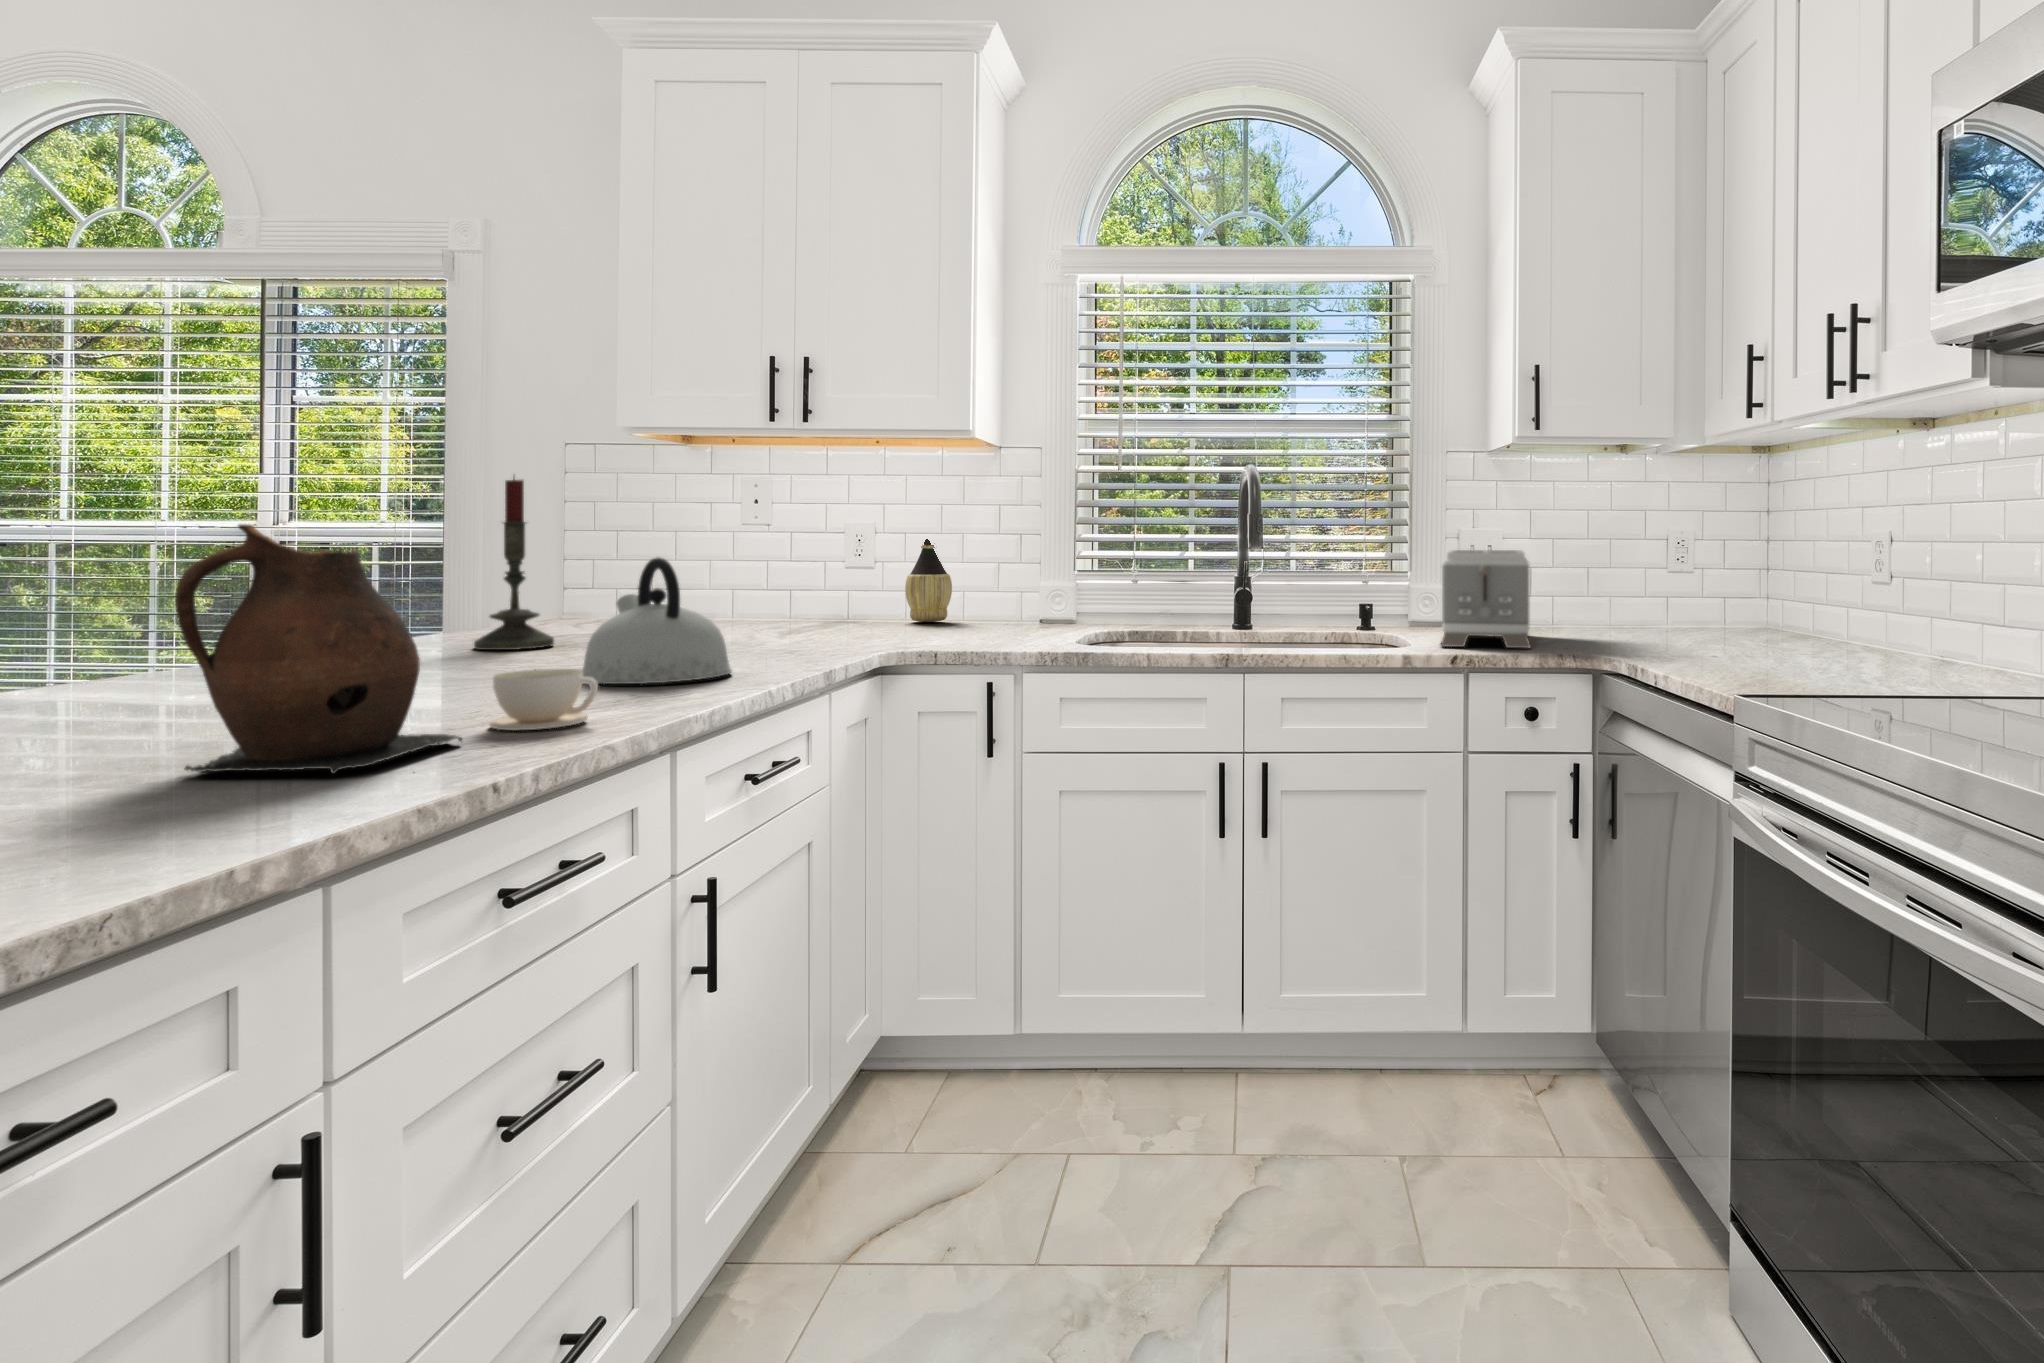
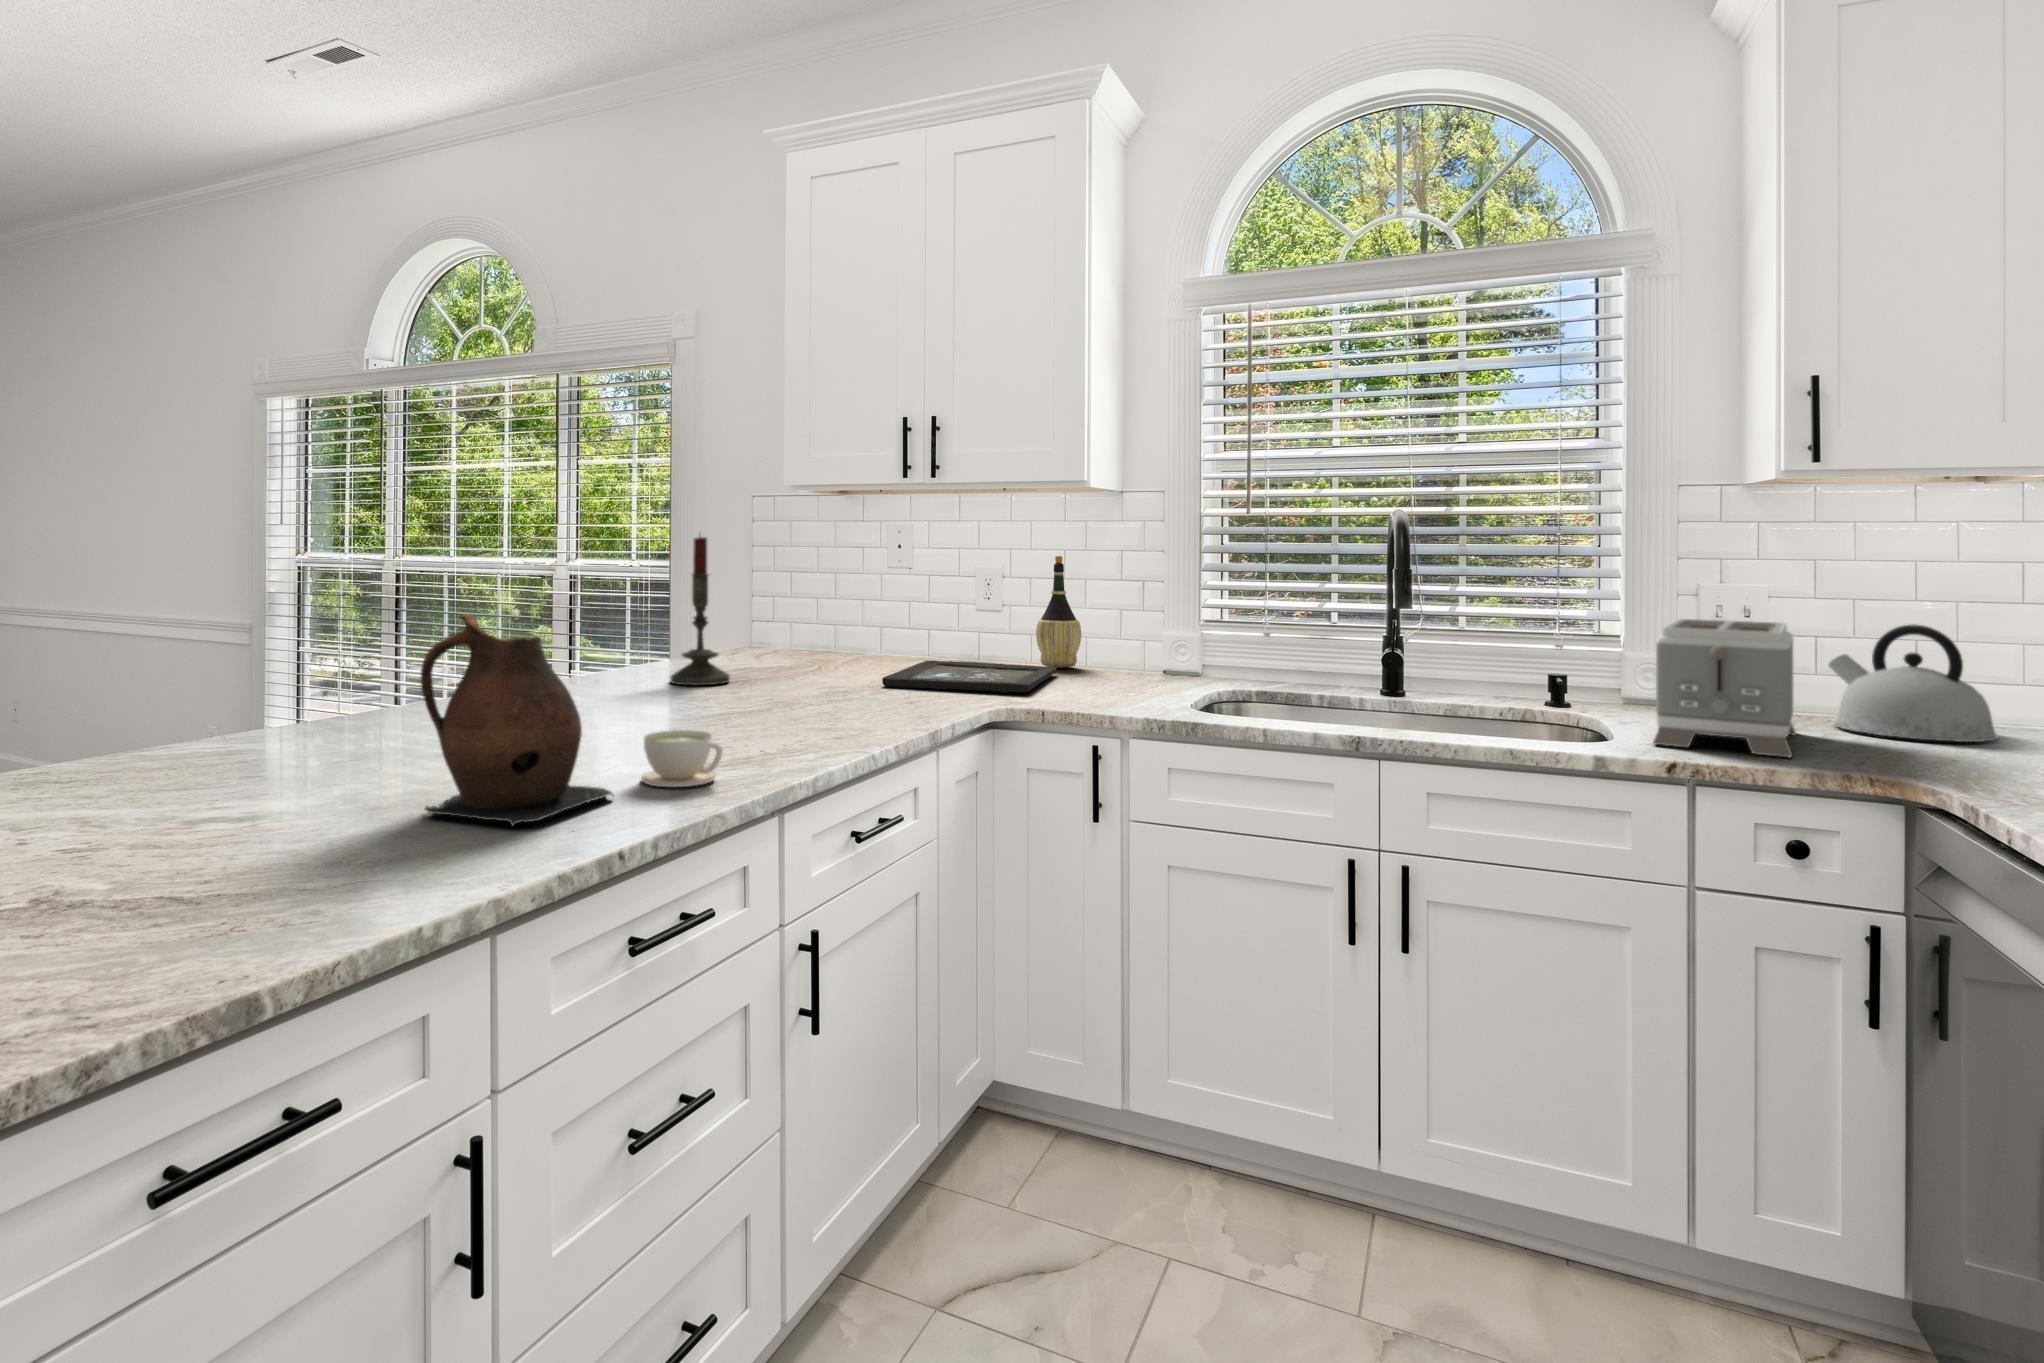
kettle: present [582,558,732,684] -> present [1828,625,1998,742]
tray: none [745,619,930,642] -> present [882,661,1057,692]

